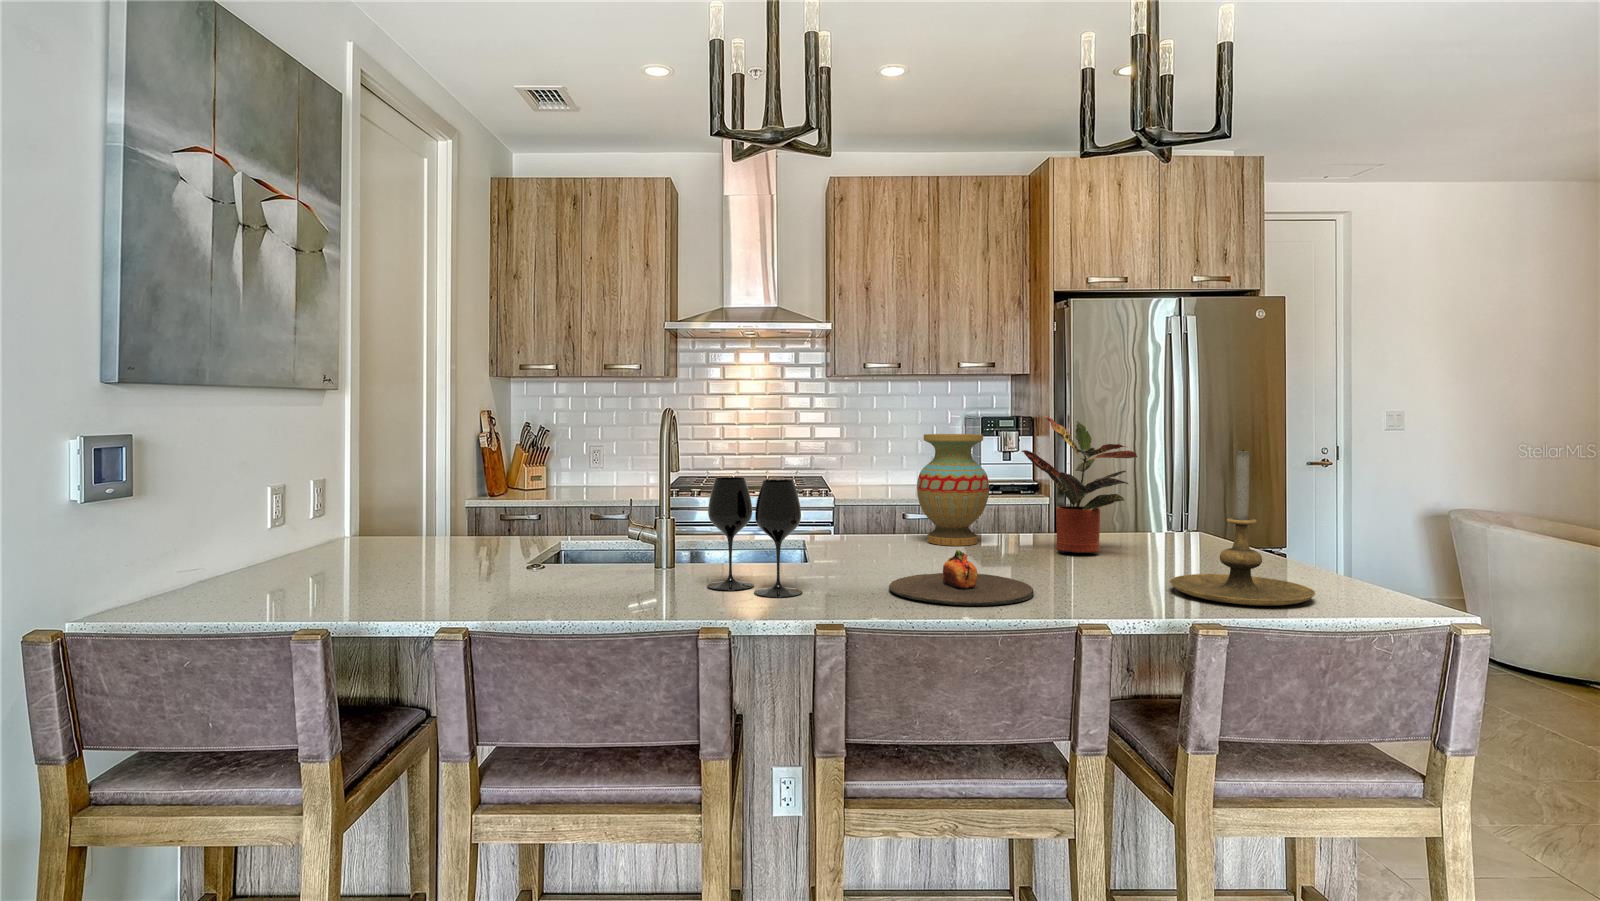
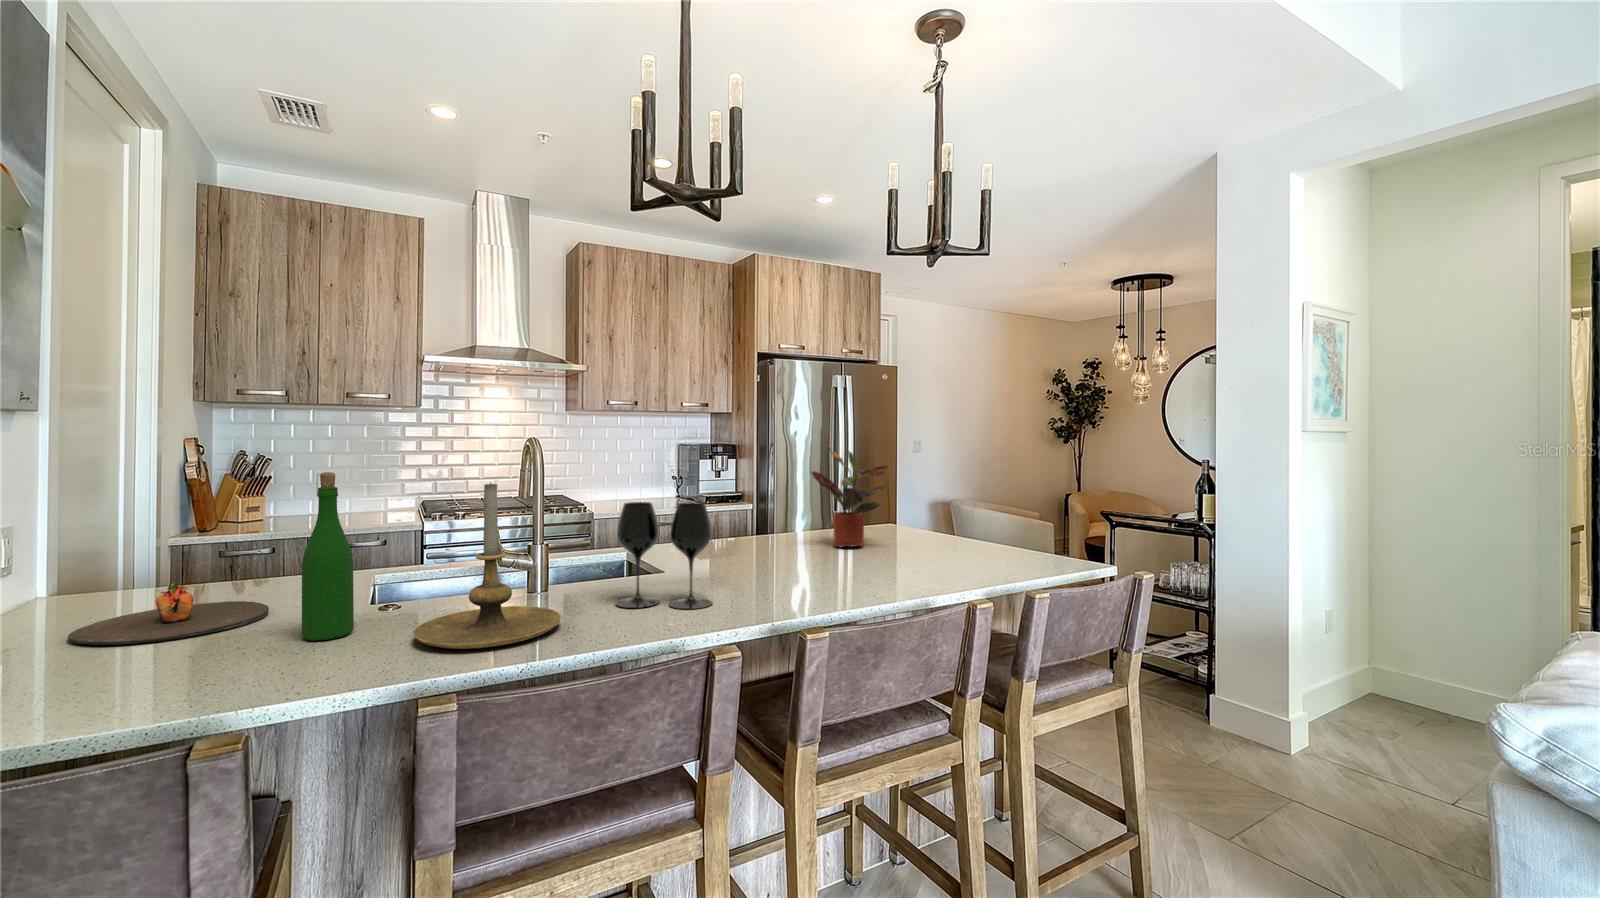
vase: present [917,434,989,546] -> none [721,459,777,548]
wine bottle: none [445,440,483,585] -> present [302,472,354,641]
candle holder: present [1170,449,1315,606] -> present [413,482,562,649]
plate: present [889,550,1034,606] -> present [68,583,269,645]

